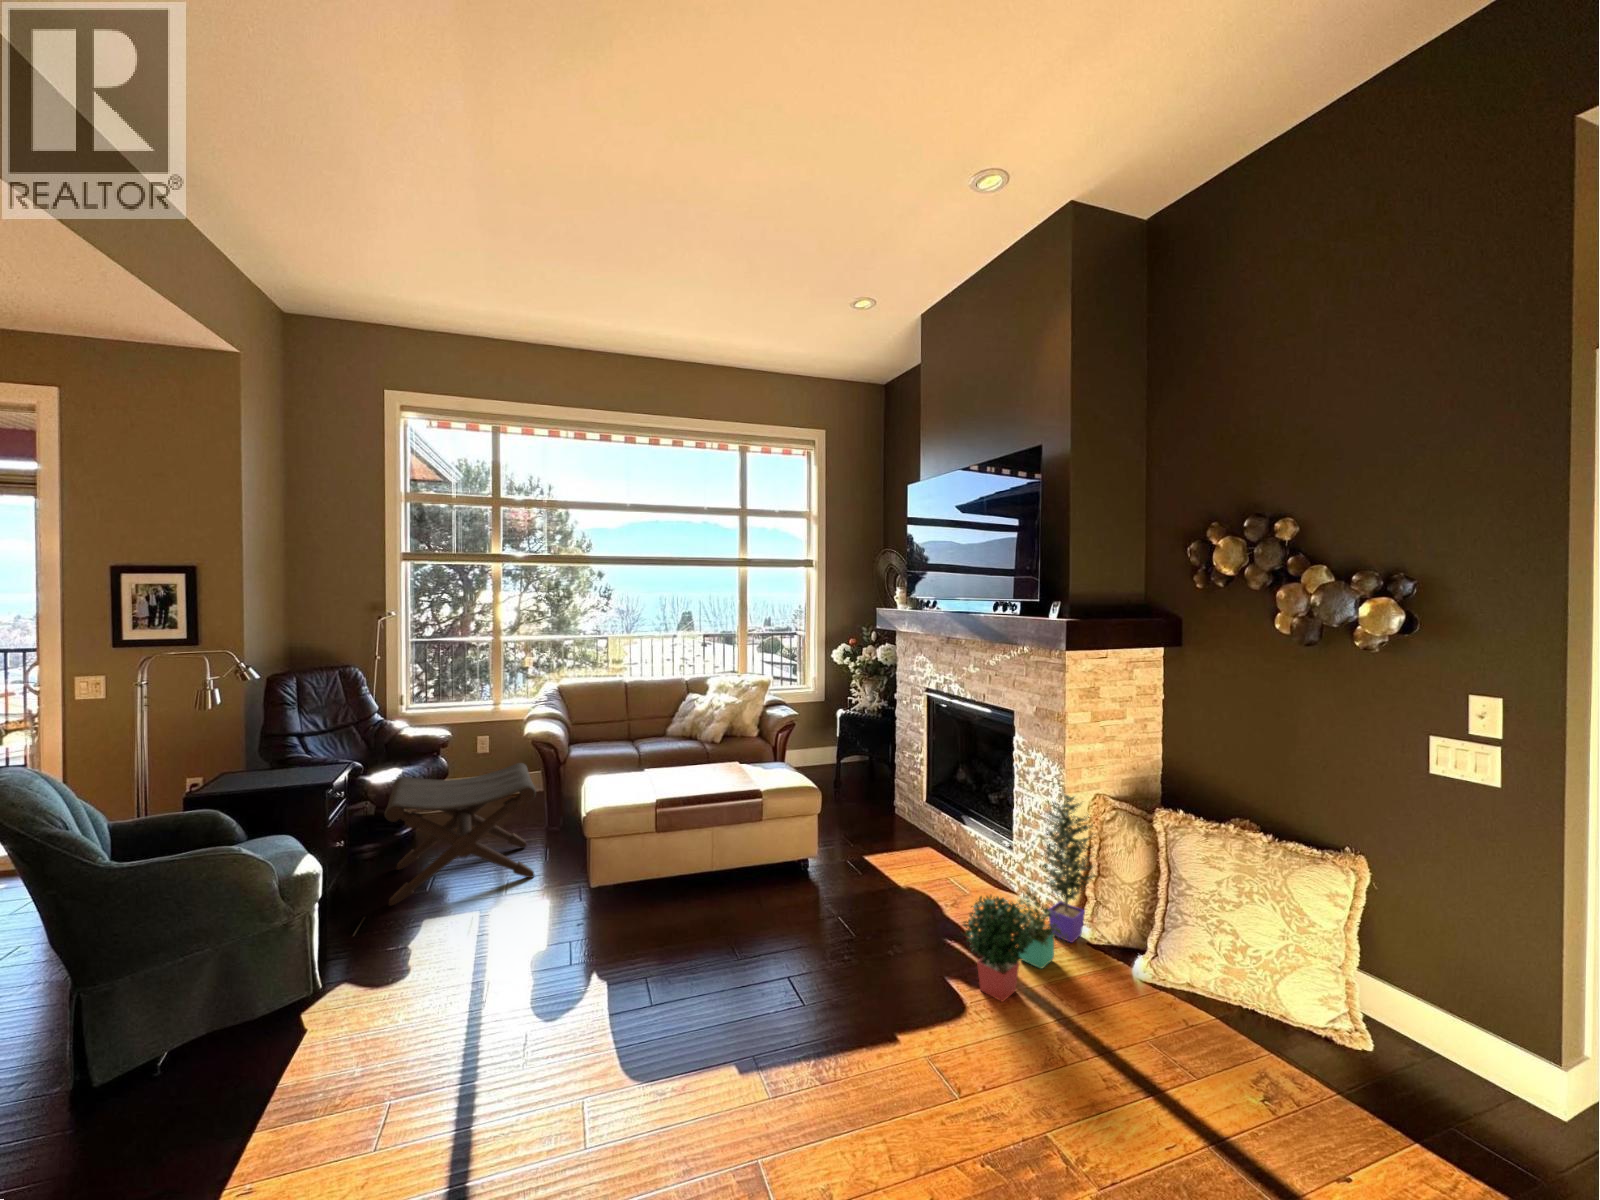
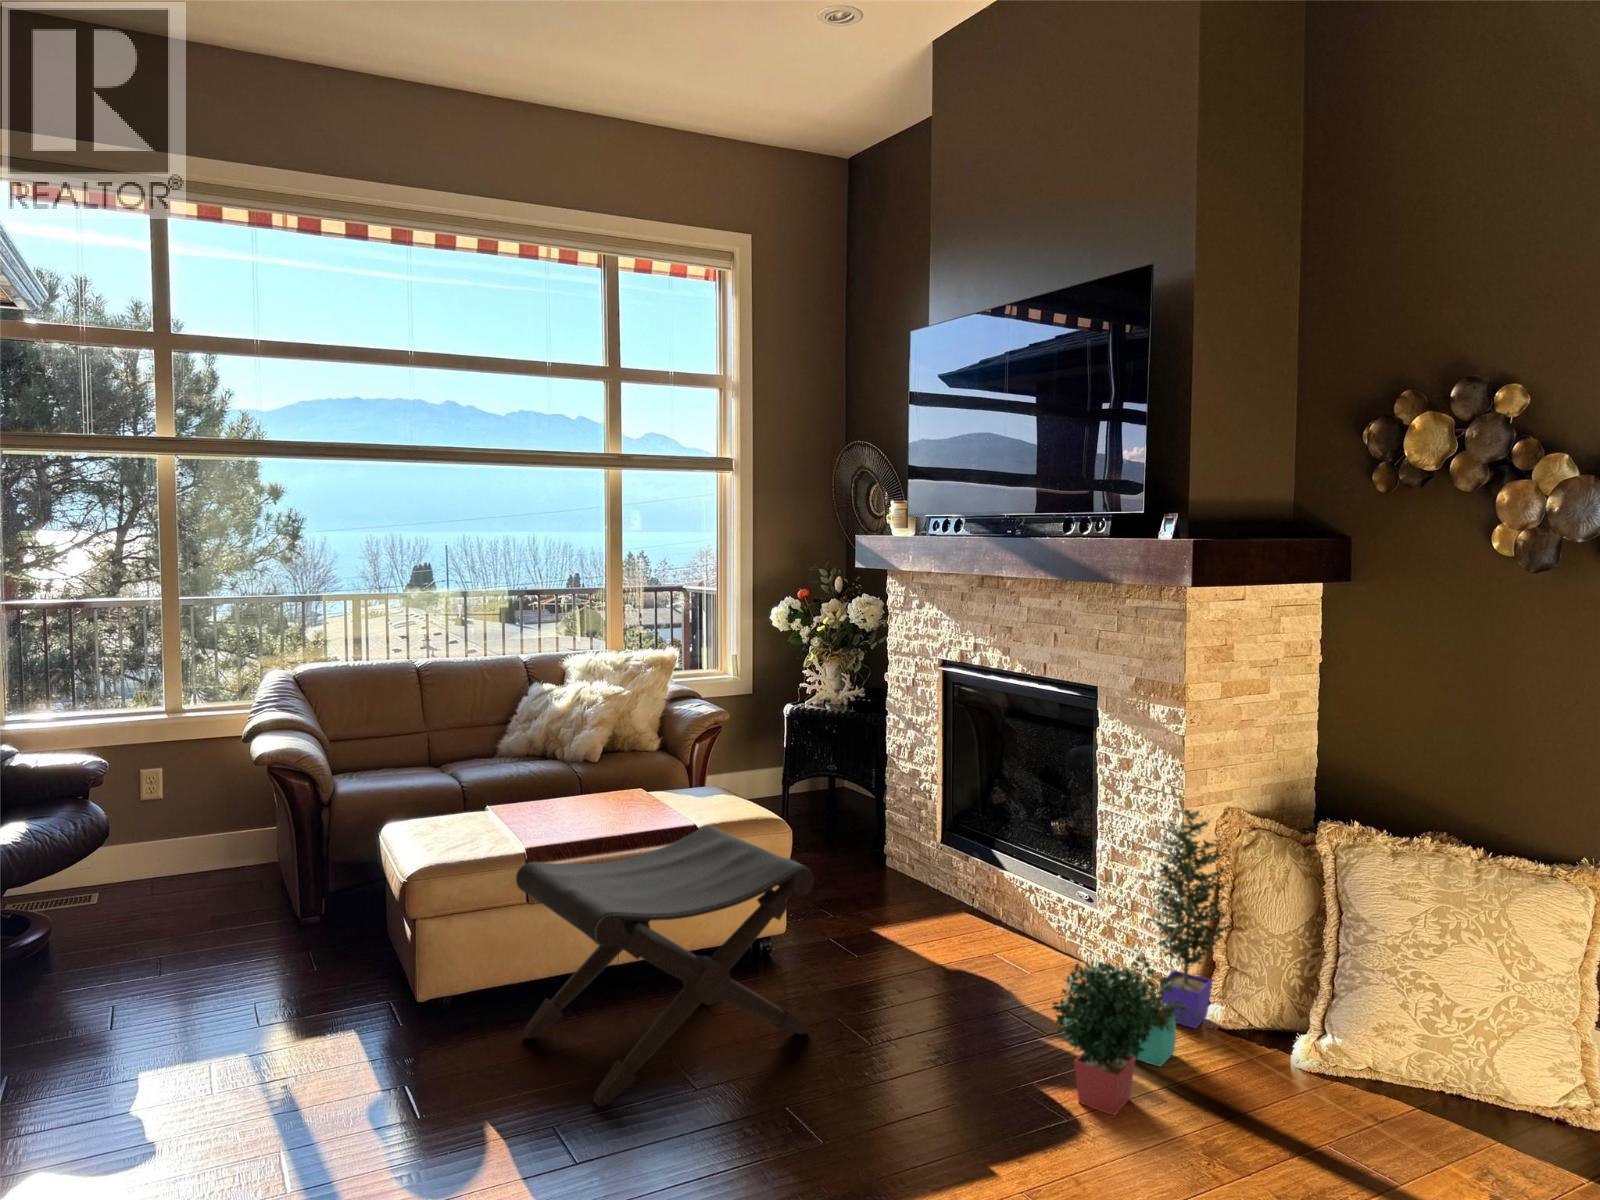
footstool: present [385,763,536,906] -> present [516,826,814,1106]

